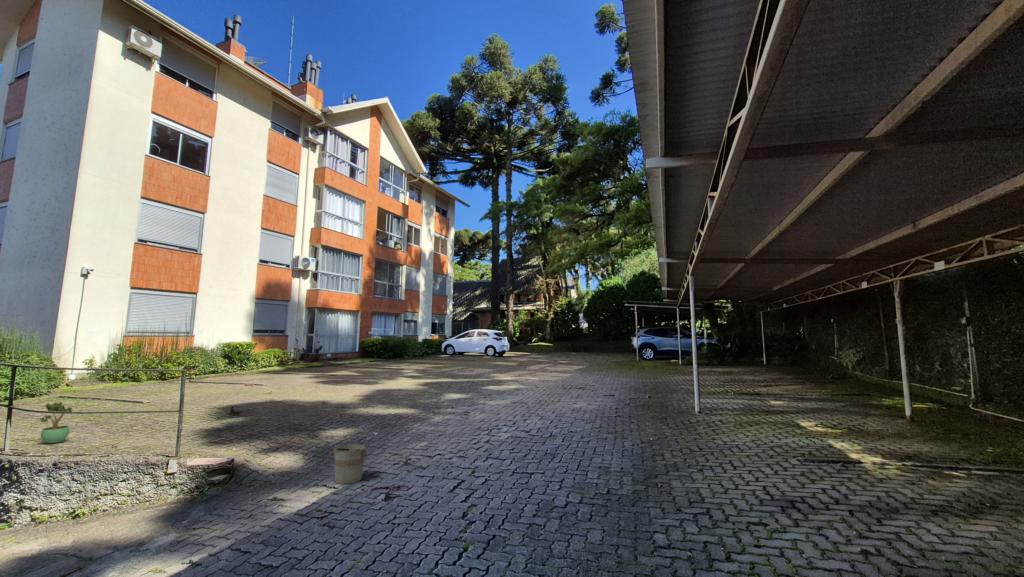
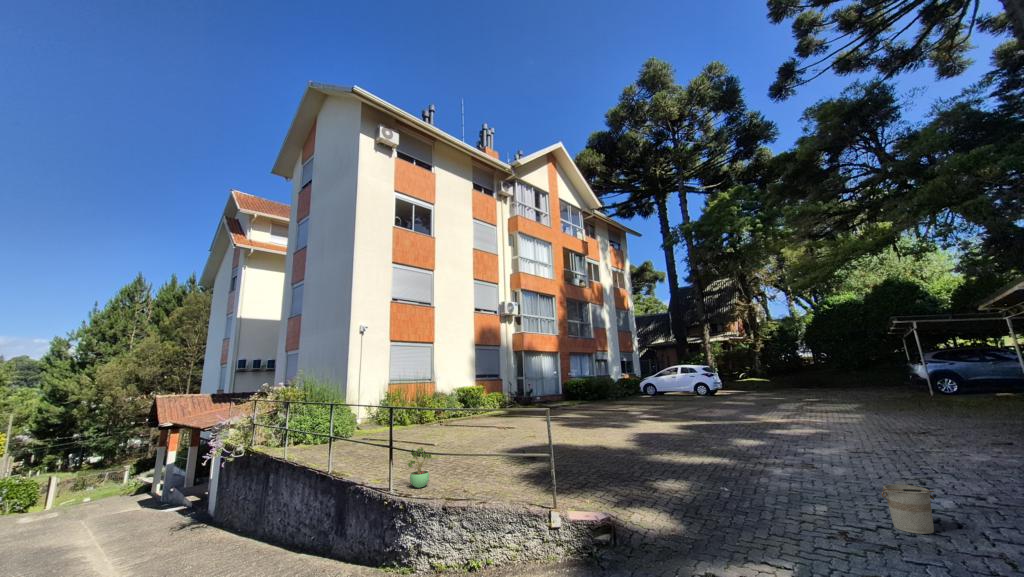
bucket: present [331,444,367,484] -> present [882,484,934,534]

